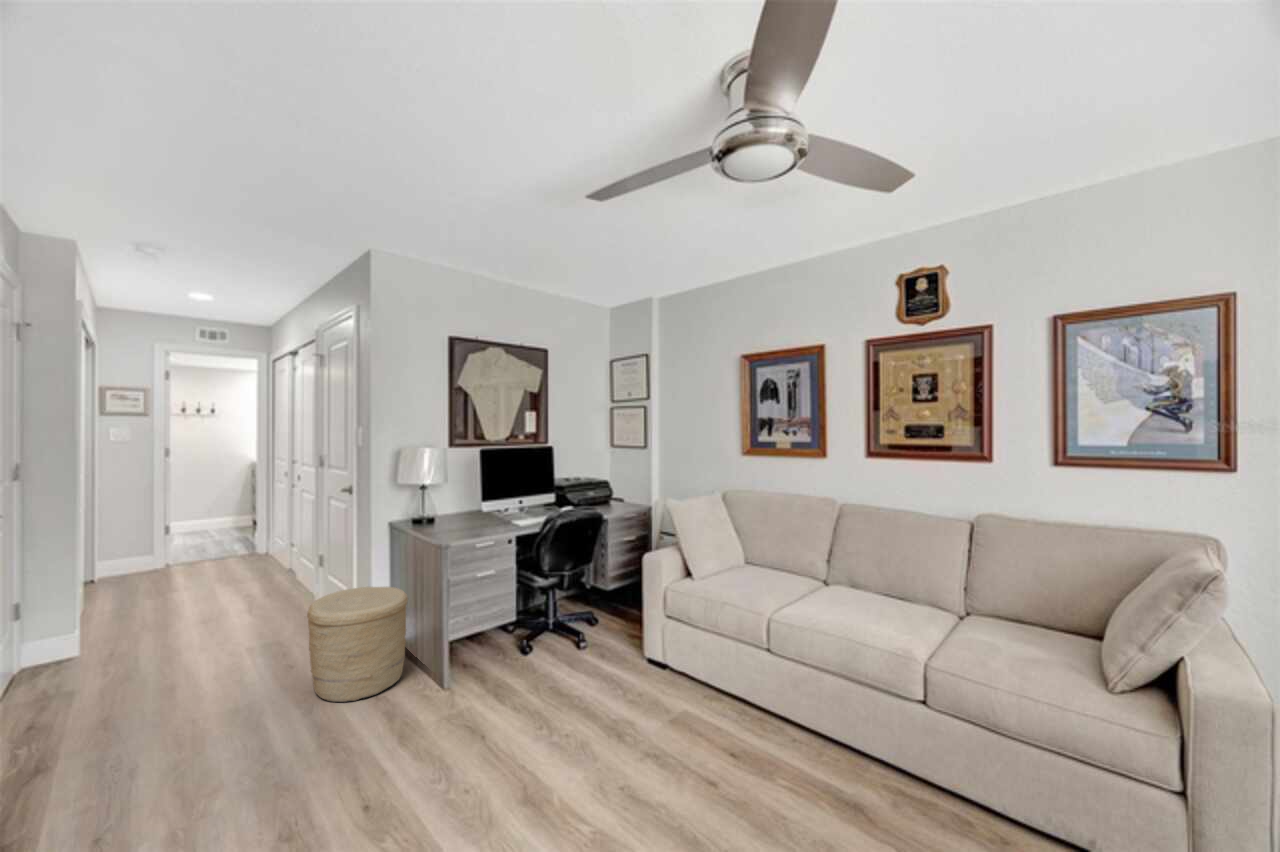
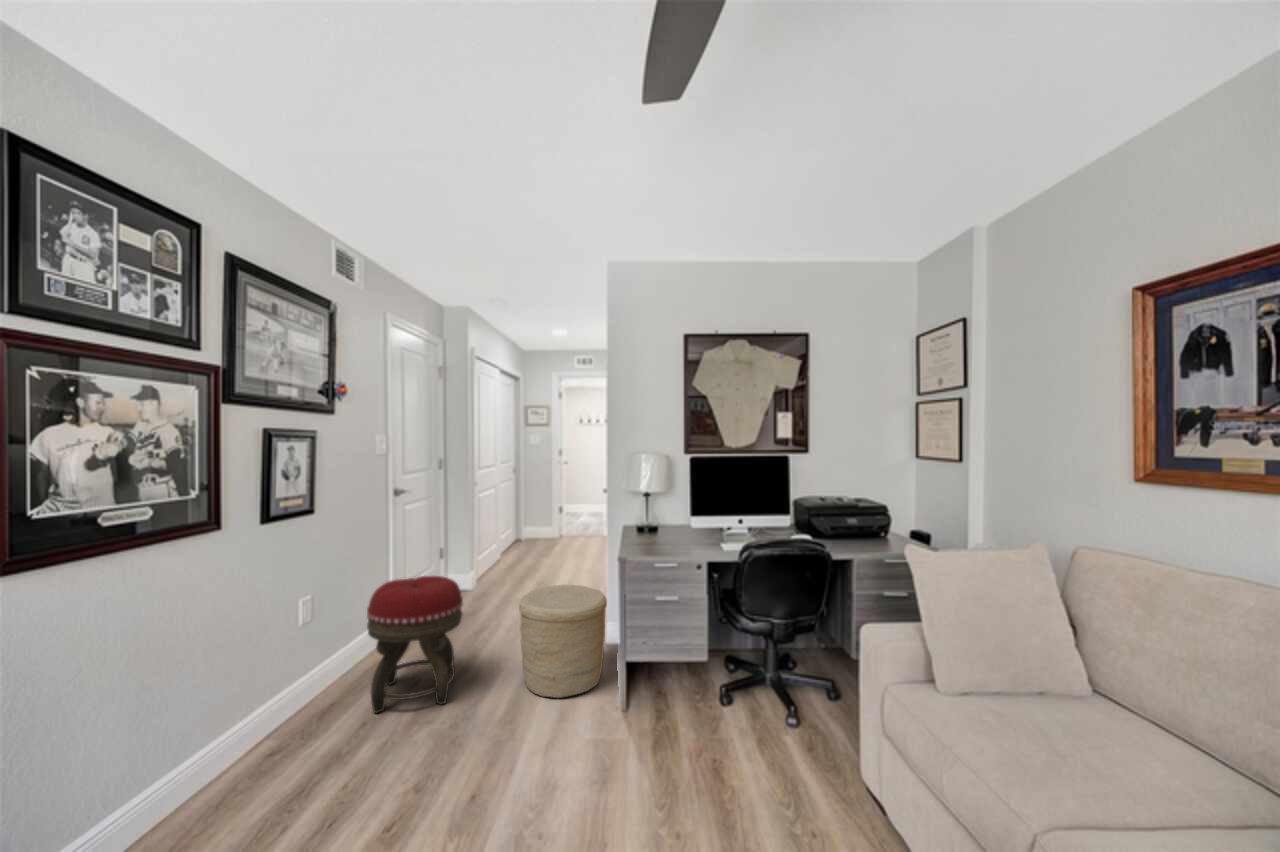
footstool: none [95,610,244,796] -> present [367,576,463,713]

